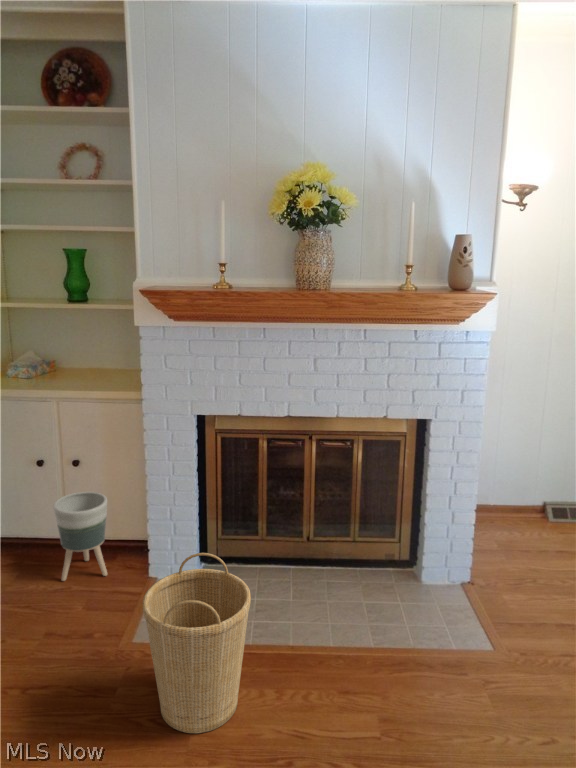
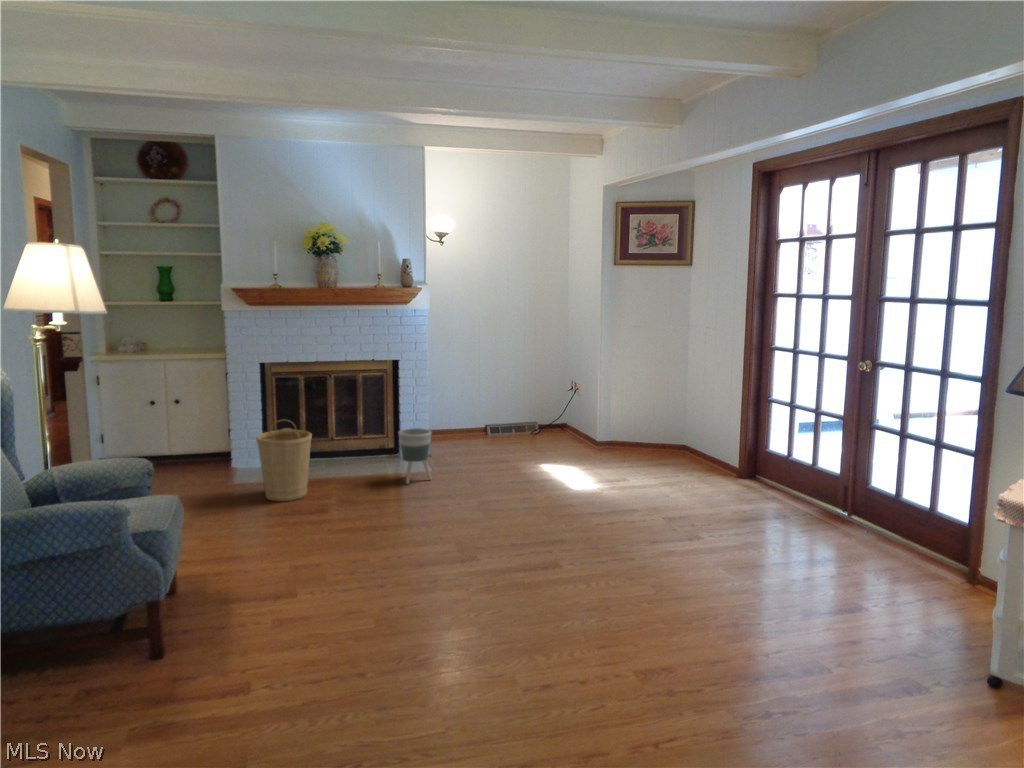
planter: present [54,492,107,581] -> present [399,428,431,484]

